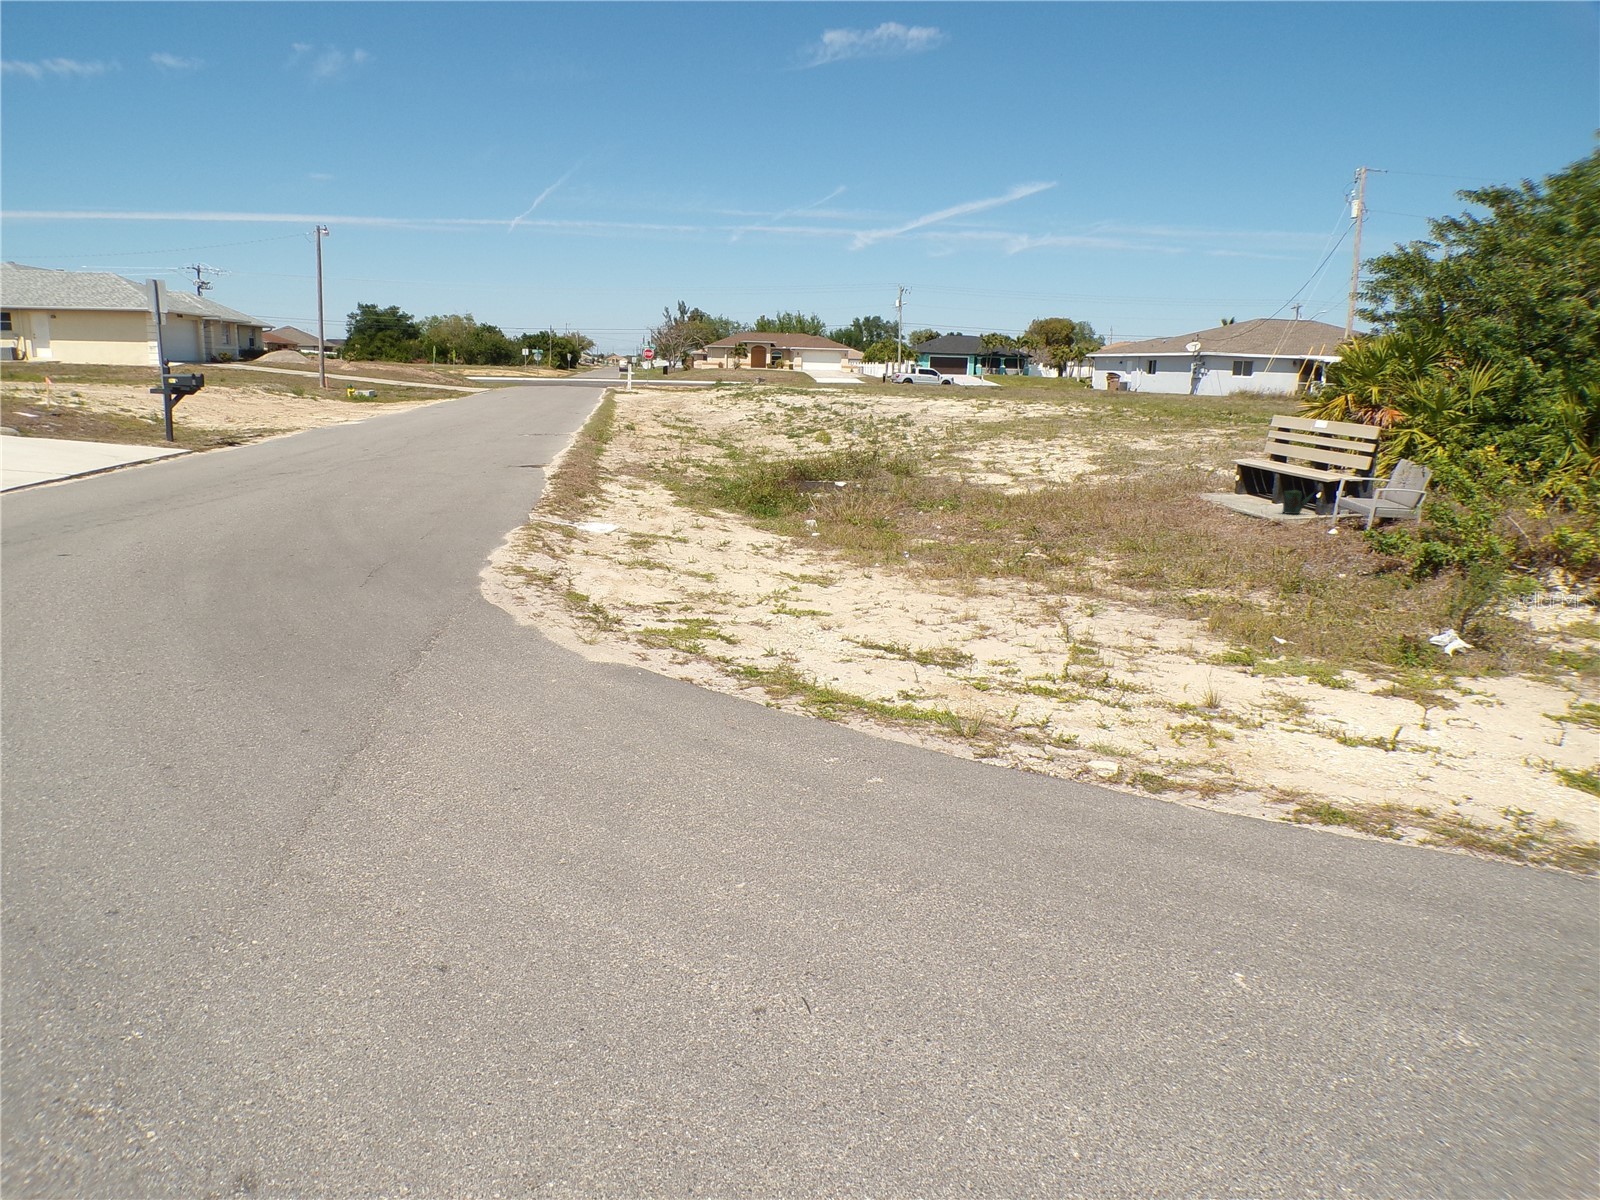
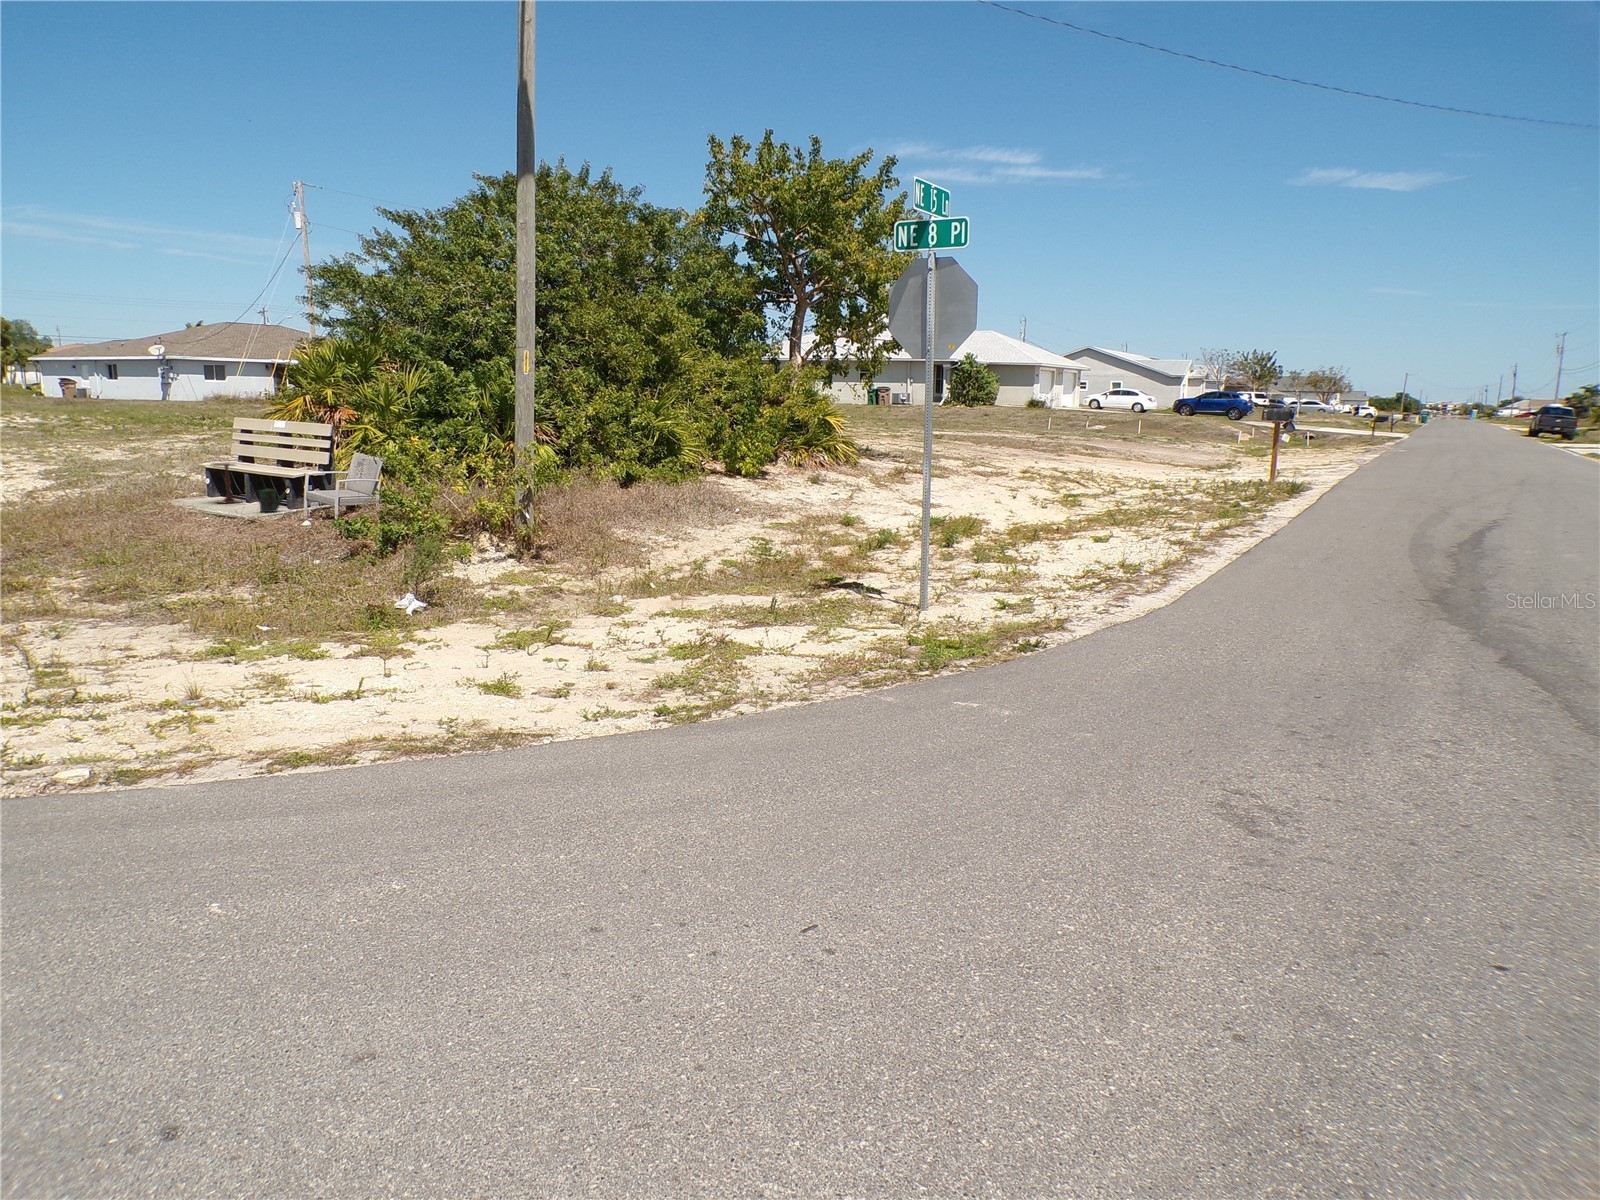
side table: none [1240,461,1271,501] -> present [211,463,241,503]

